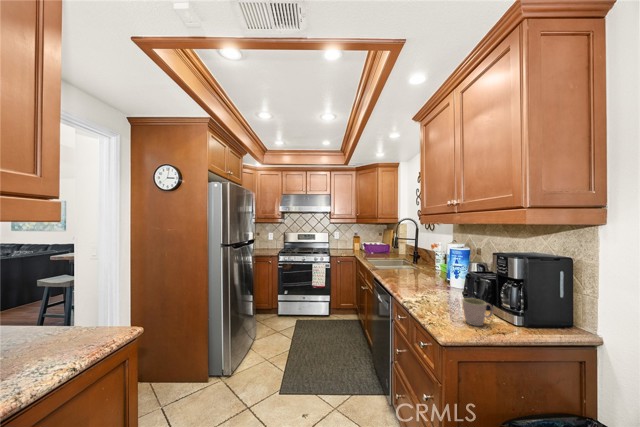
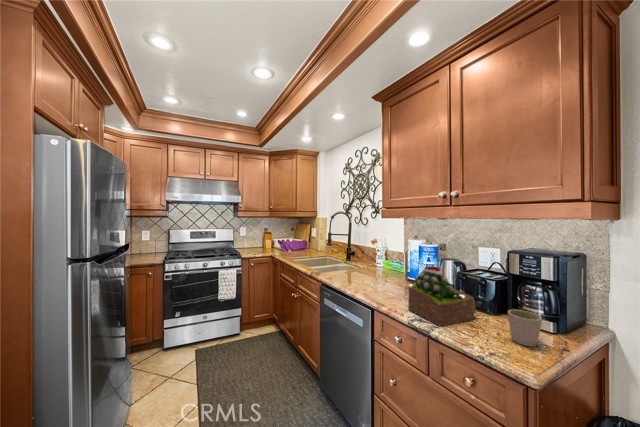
succulent plant: none [412,263,463,308] -> present [408,266,475,326]

